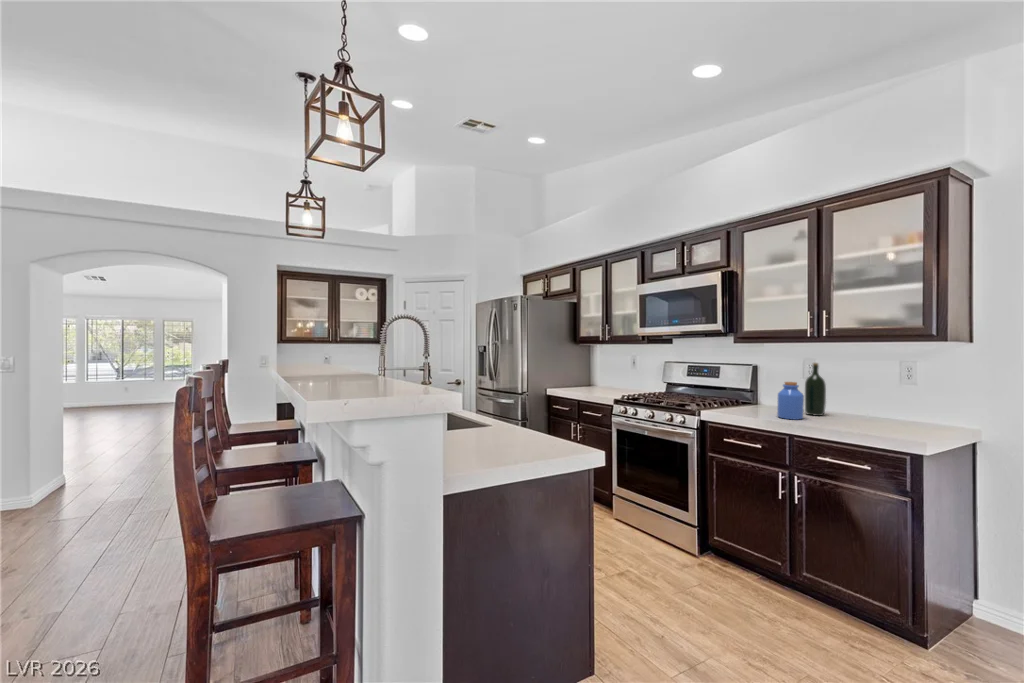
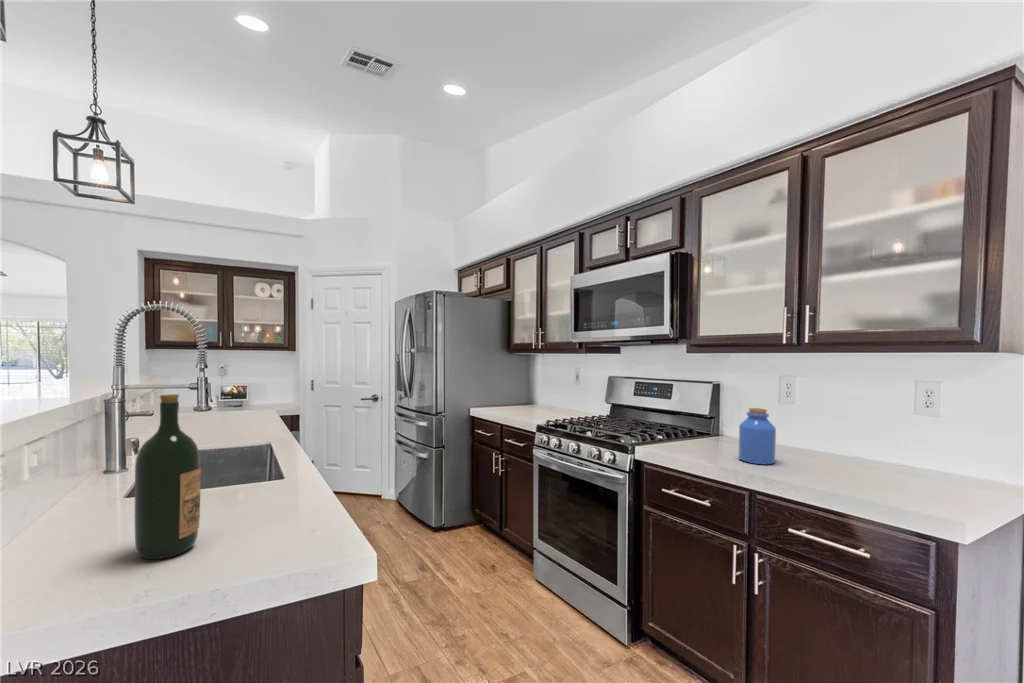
wine bottle: present [805,363,826,416] -> present [135,394,201,559]

